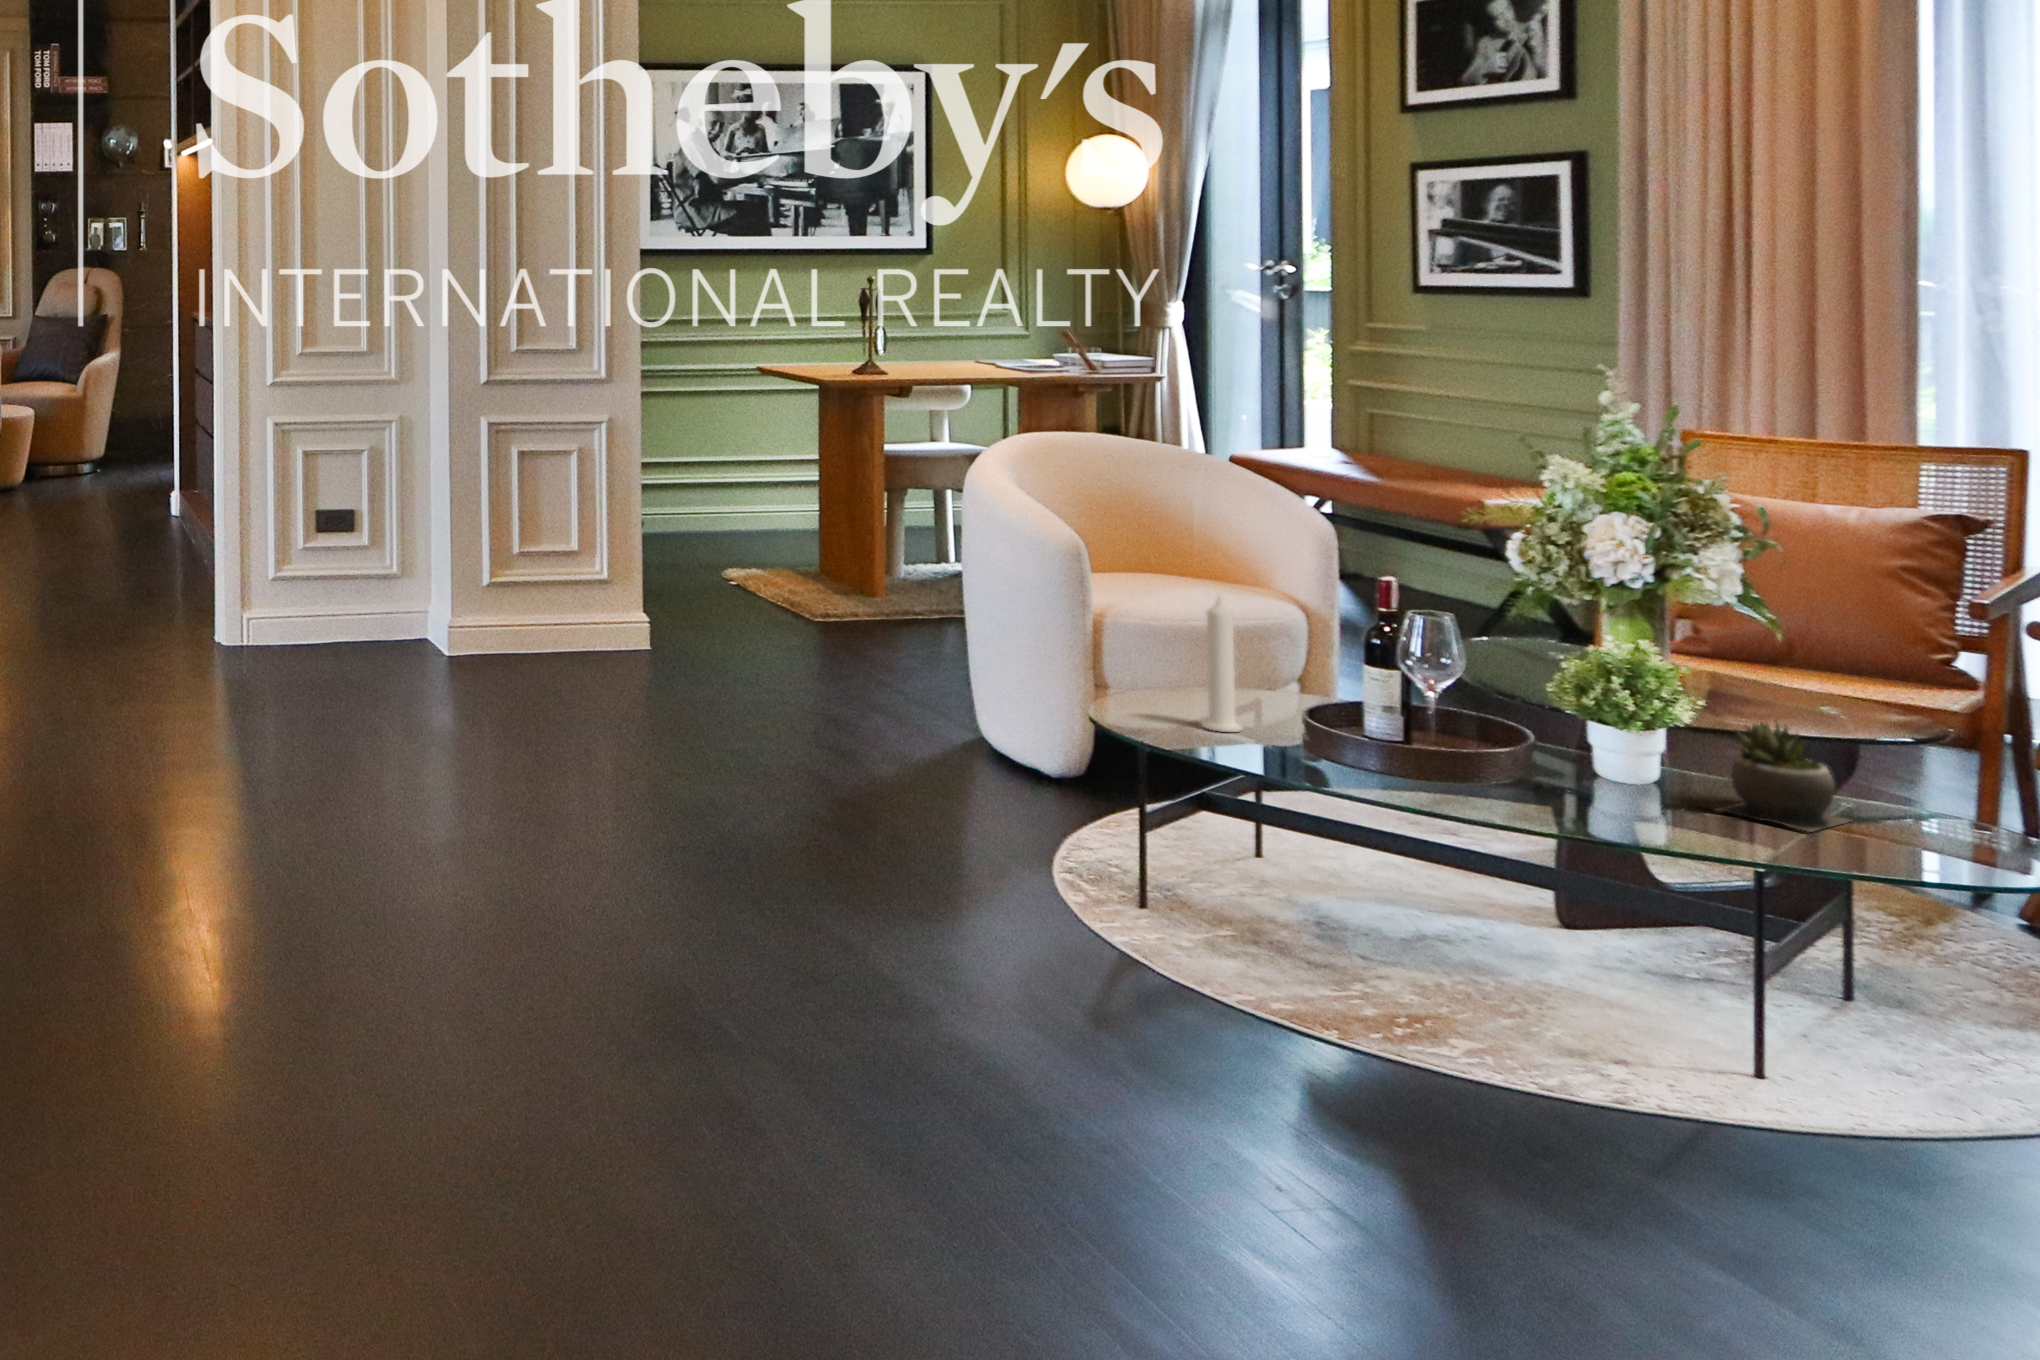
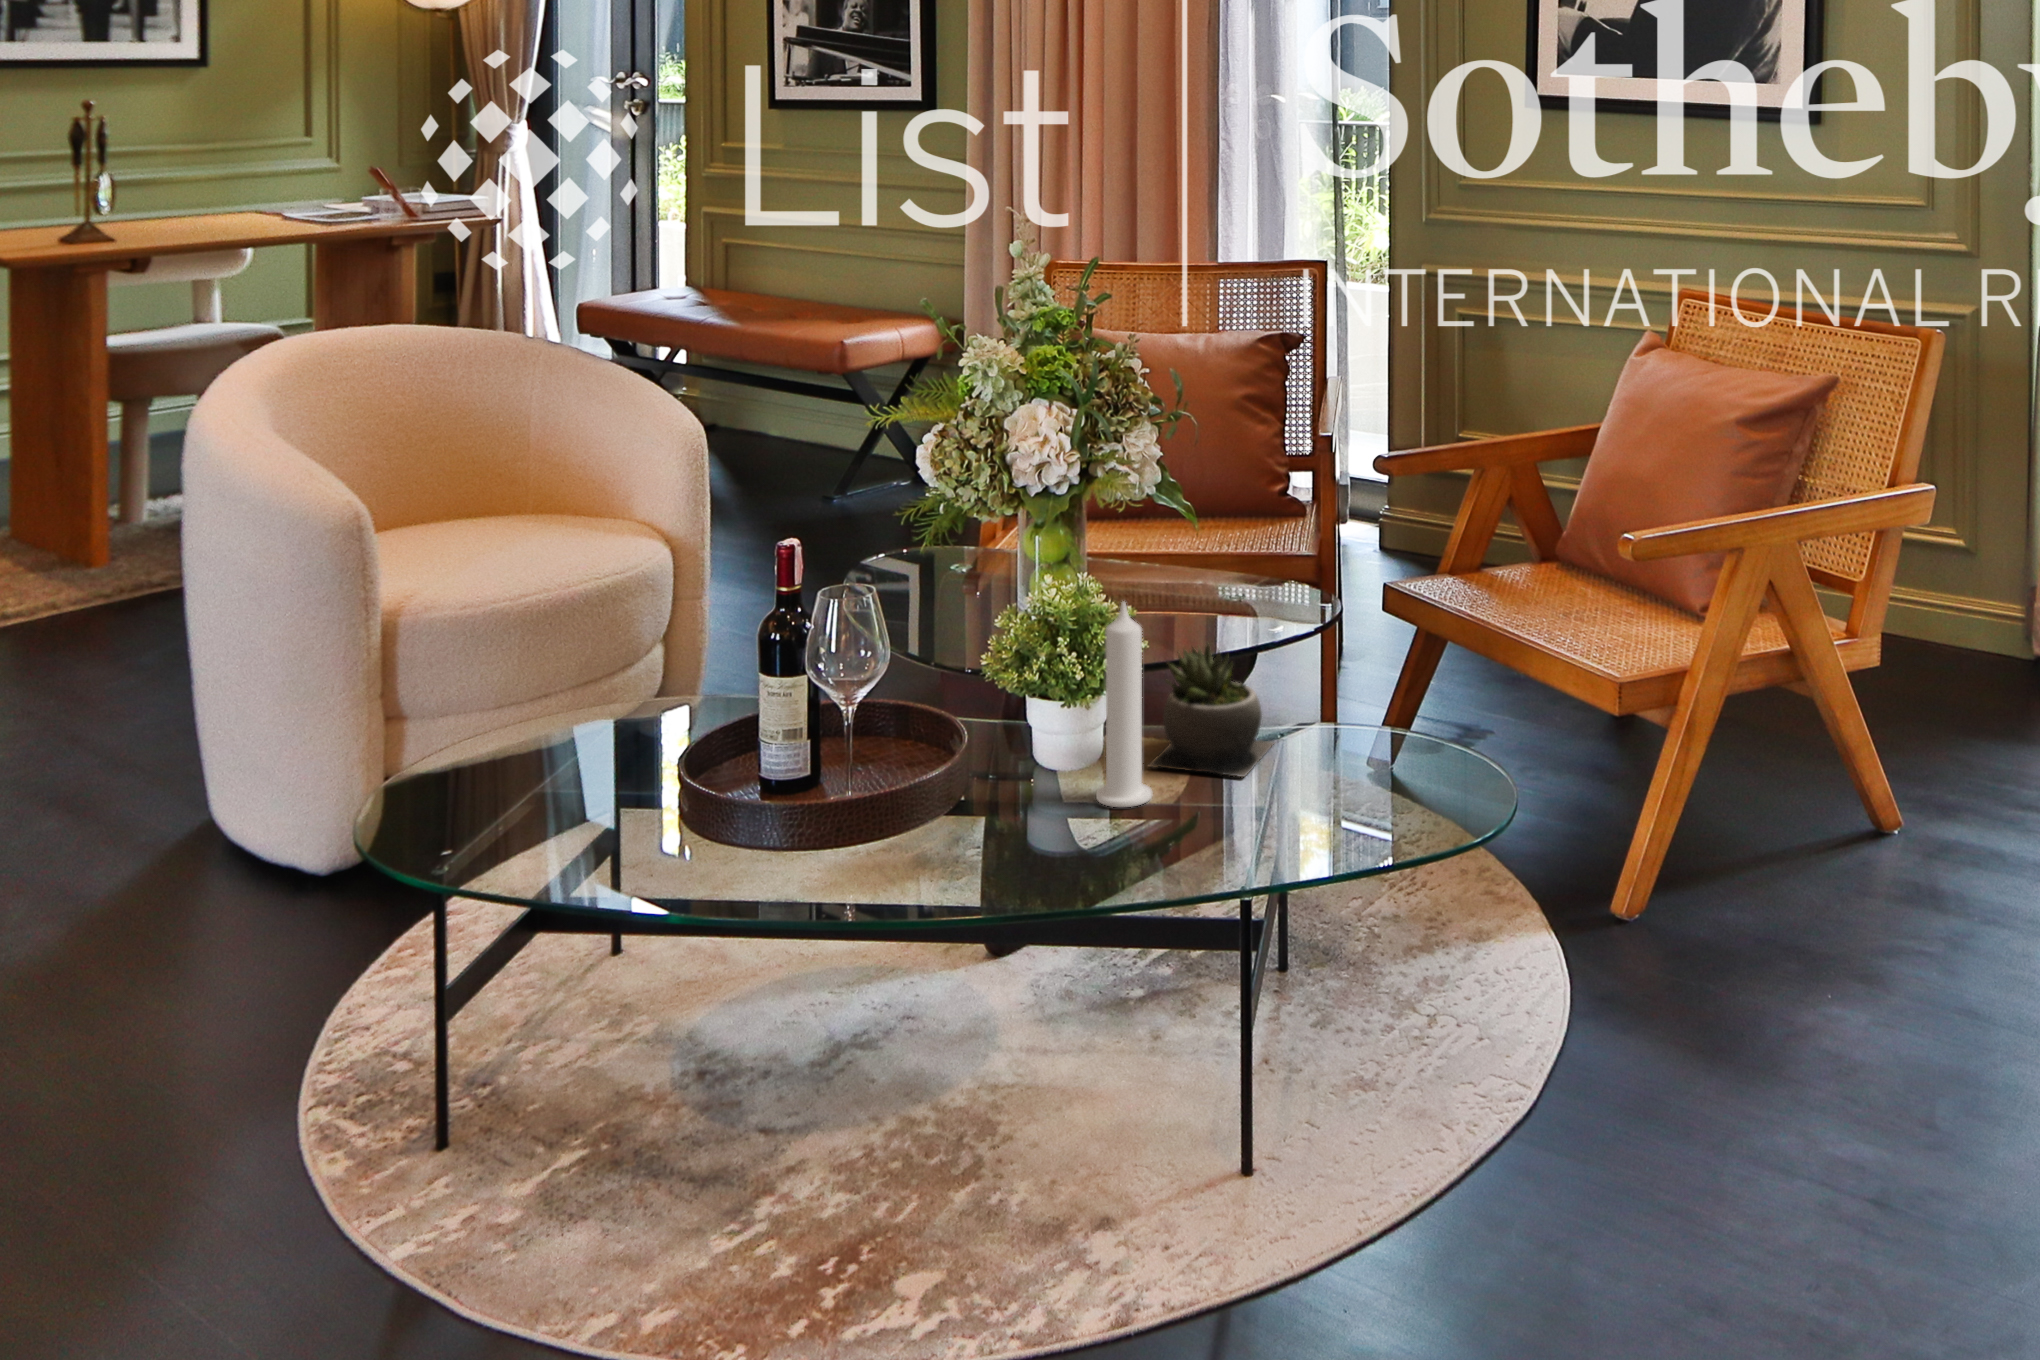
candle: present [1202,595,1243,732] -> present [1096,602,1152,807]

